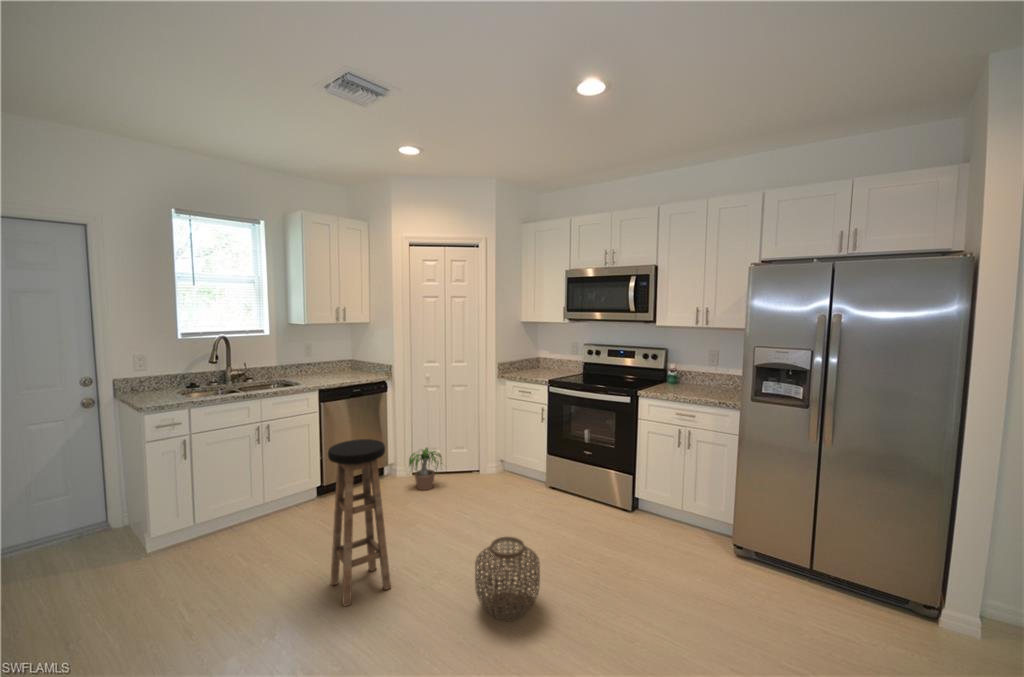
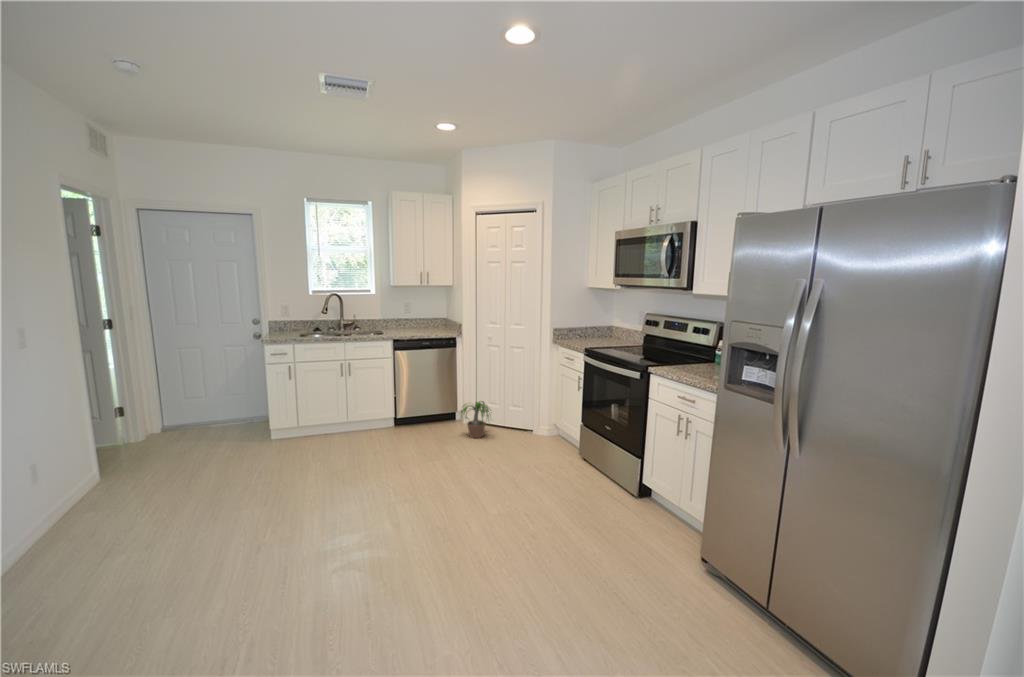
bar stool: present [328,439,391,606] -> none [328,378,377,503]
woven basket: present [475,537,540,621] -> none [400,478,460,550]

